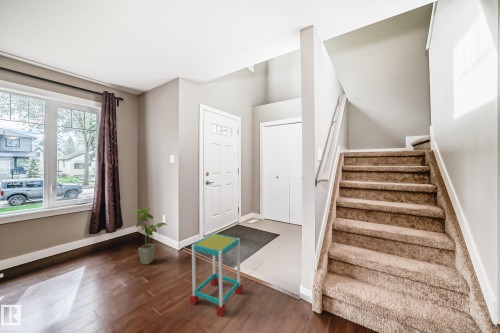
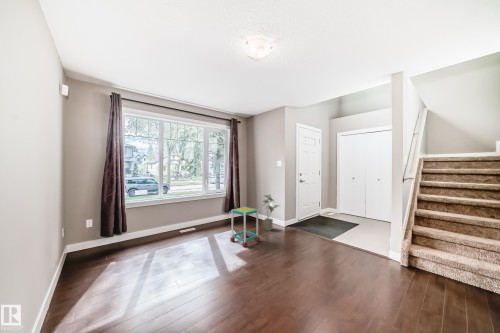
side table: present [190,233,243,316] -> present [230,207,260,247]

